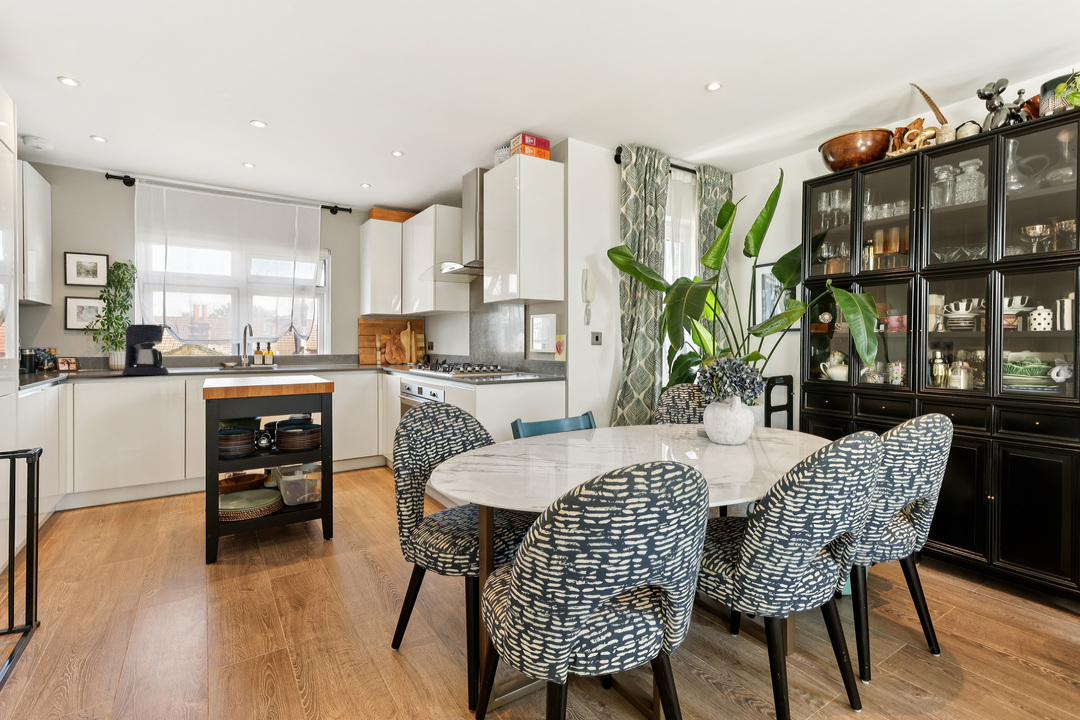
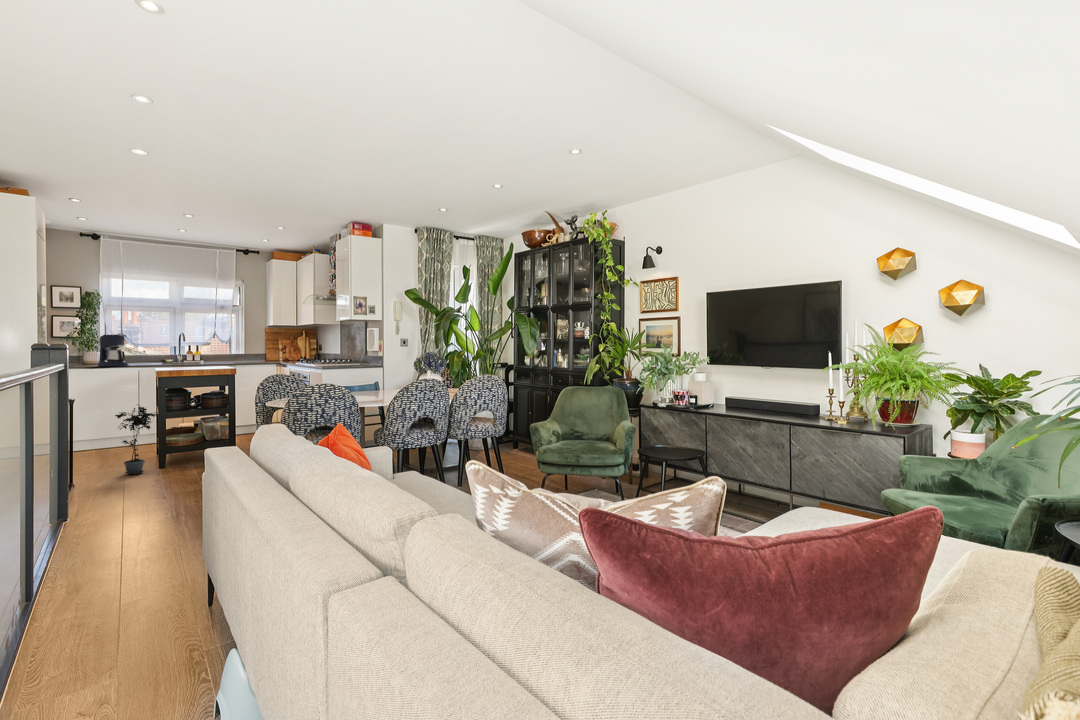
potted plant: none [126,450,207,584] -> present [115,404,160,474]

